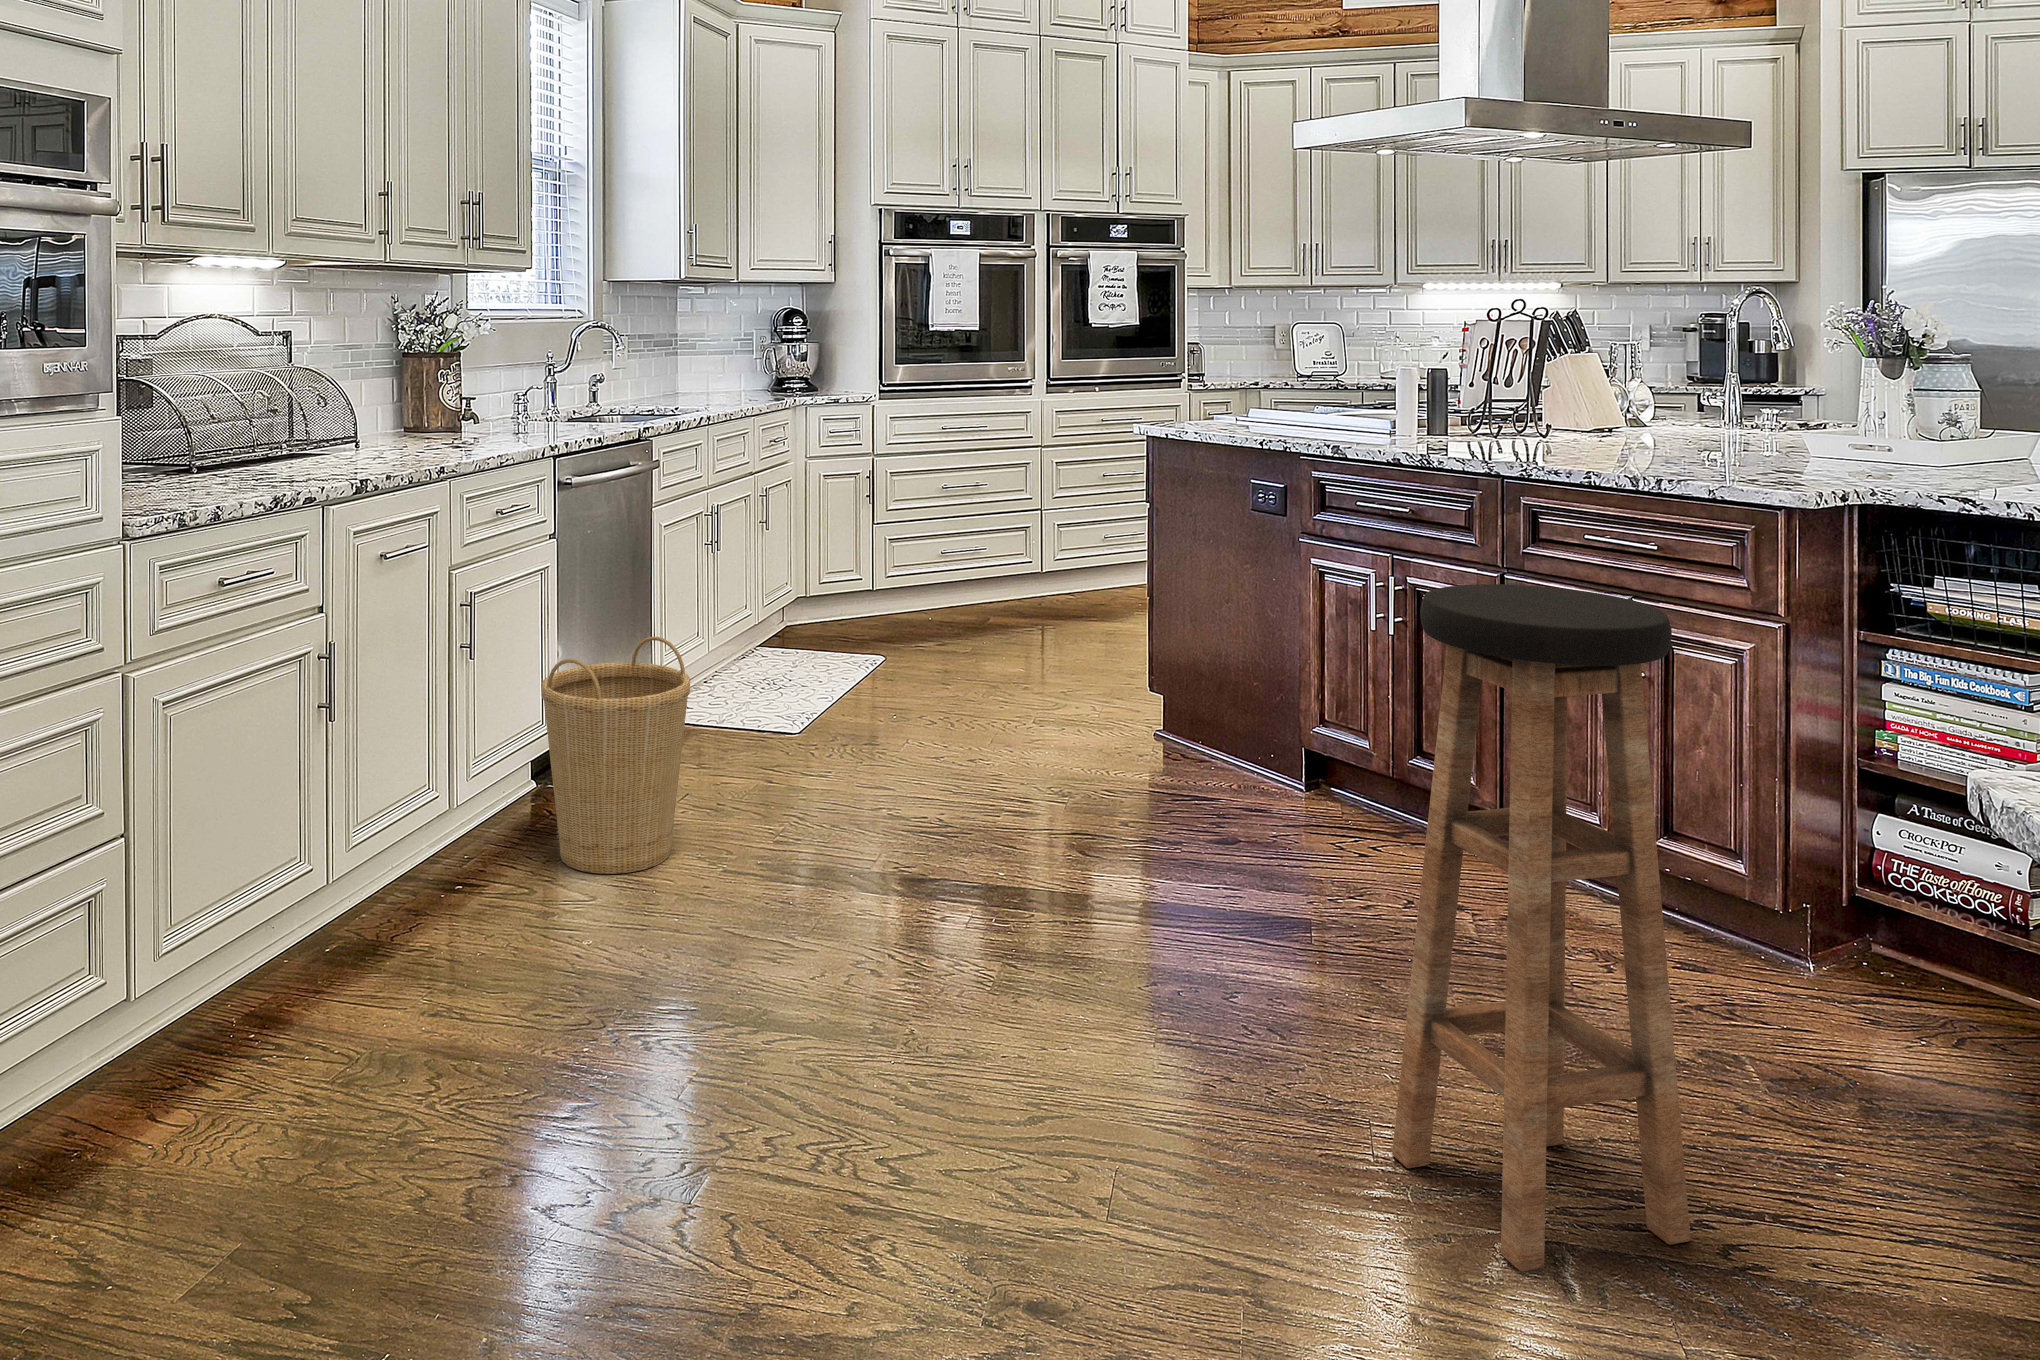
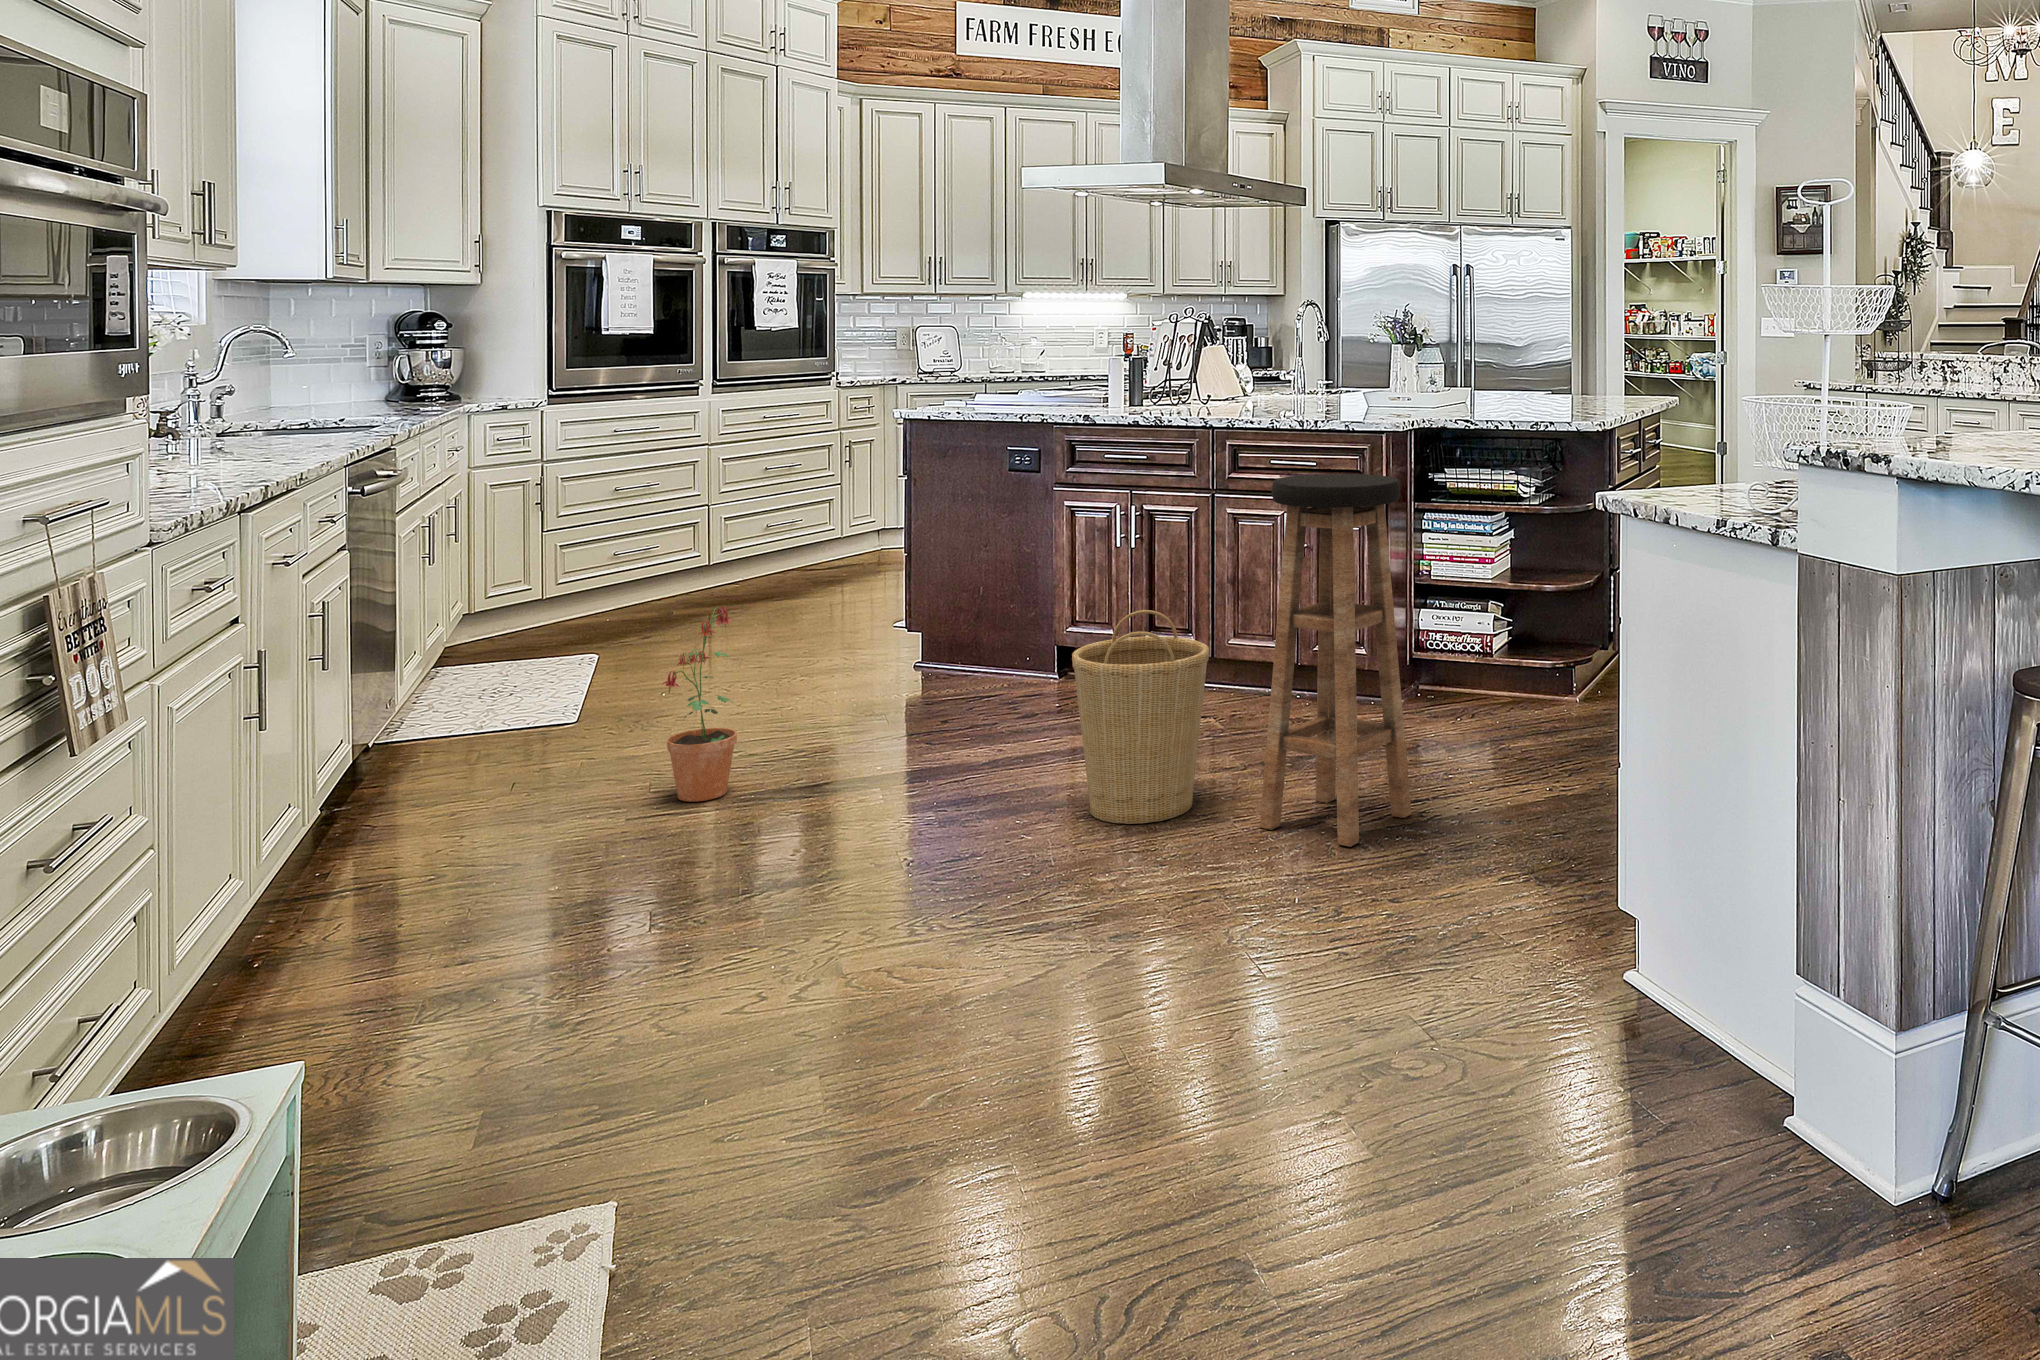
basket: present [541,637,690,874] -> present [1072,610,1209,824]
potted plant: none [773,637,857,853] -> present [663,606,737,802]

